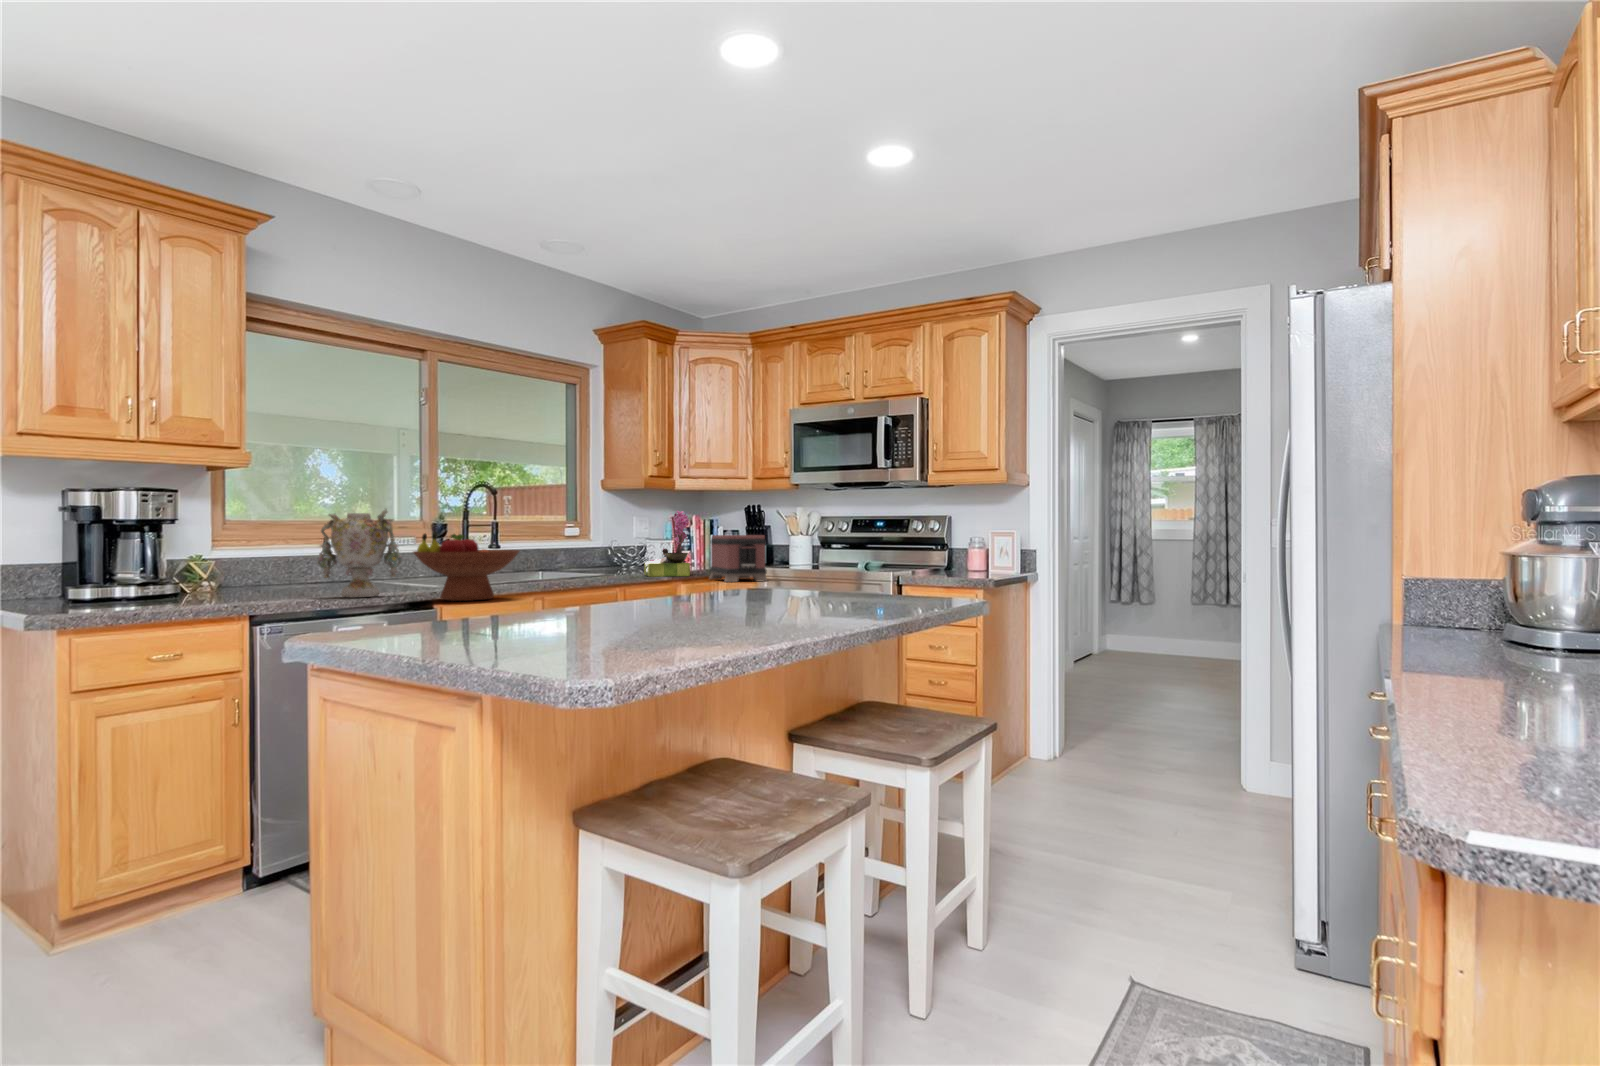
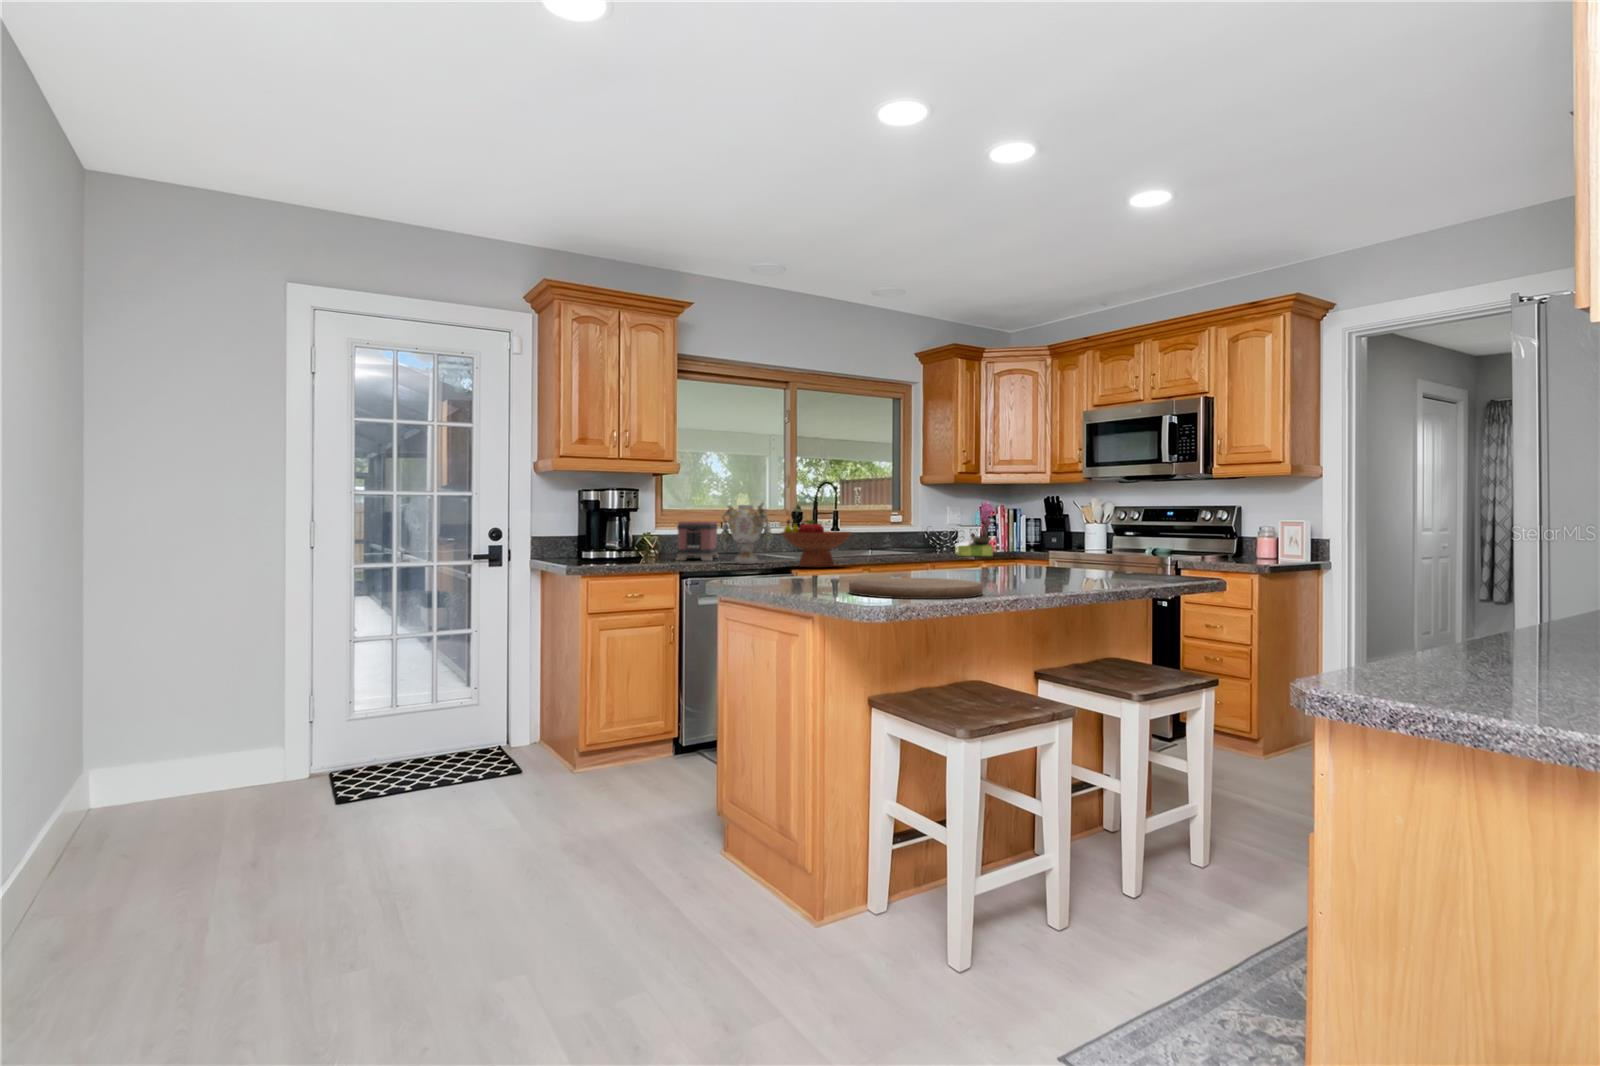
toaster: present [709,535,767,582] -> present [676,521,719,561]
cutting board: none [529,619,739,660] -> present [849,578,983,599]

